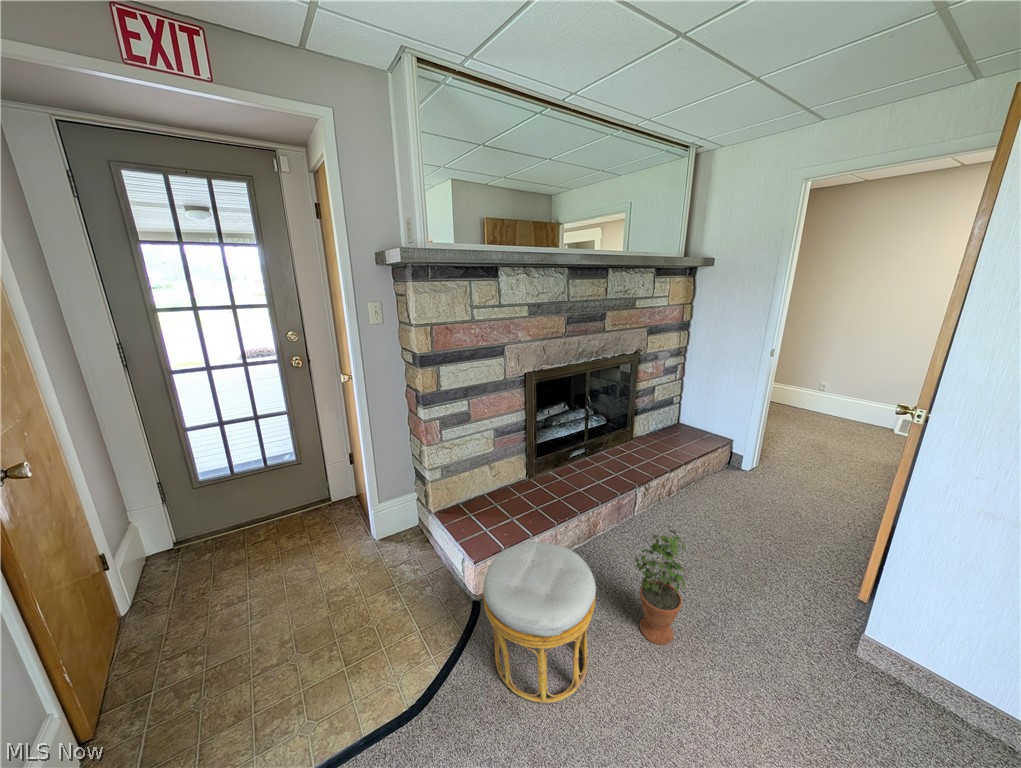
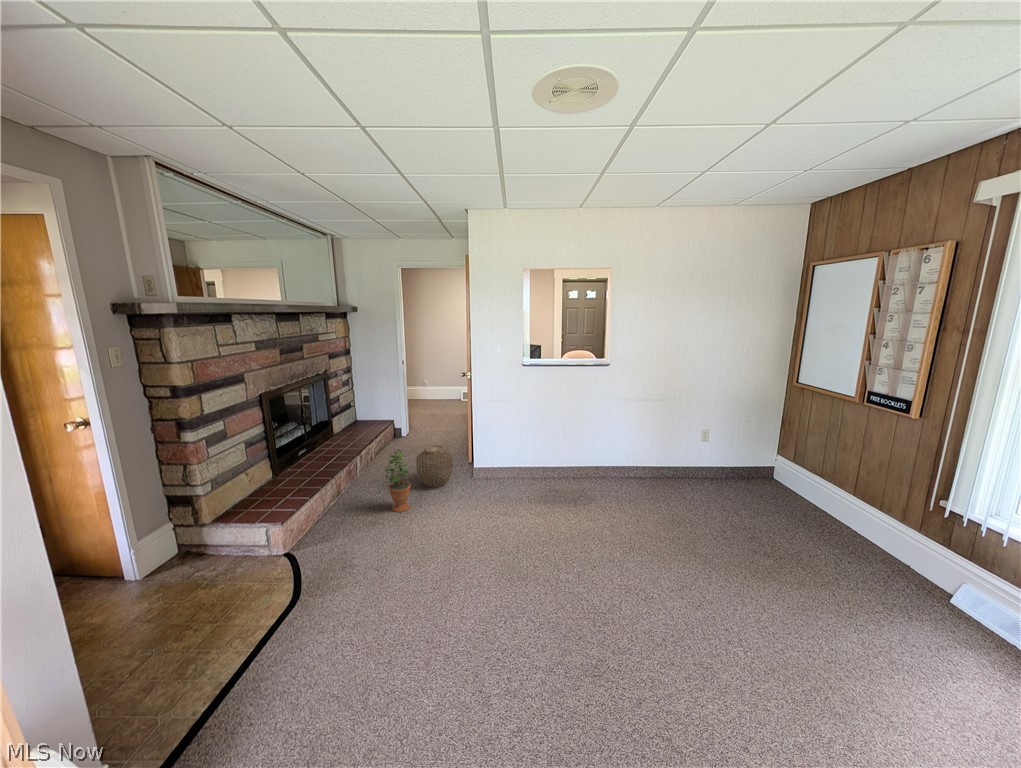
woven basket: none [717,538,808,631] -> present [416,445,453,487]
ottoman: present [483,542,596,703] -> none [309,478,381,561]

